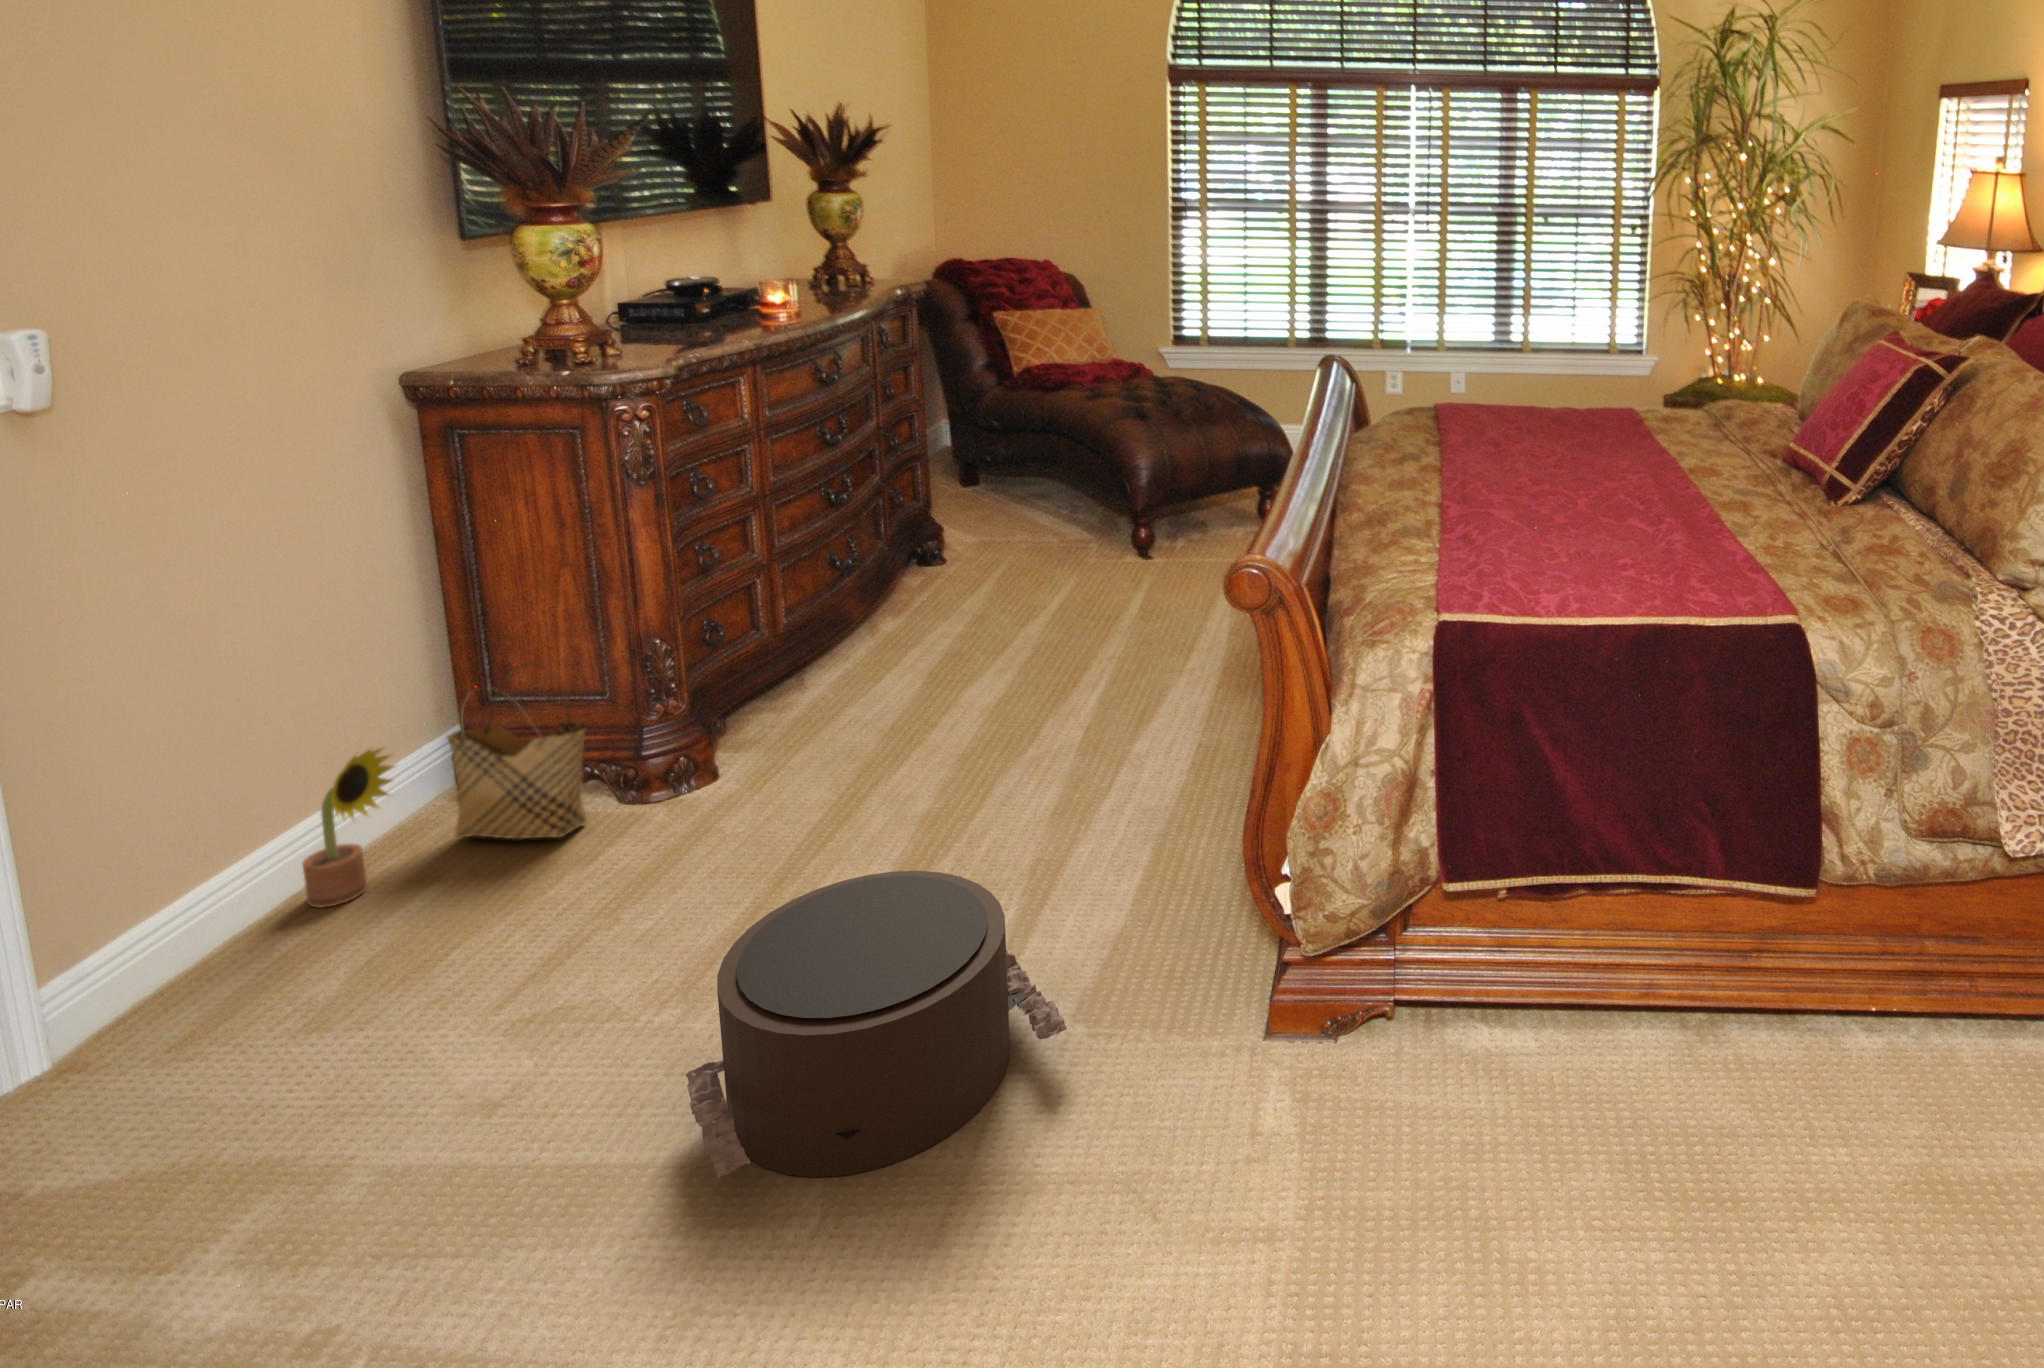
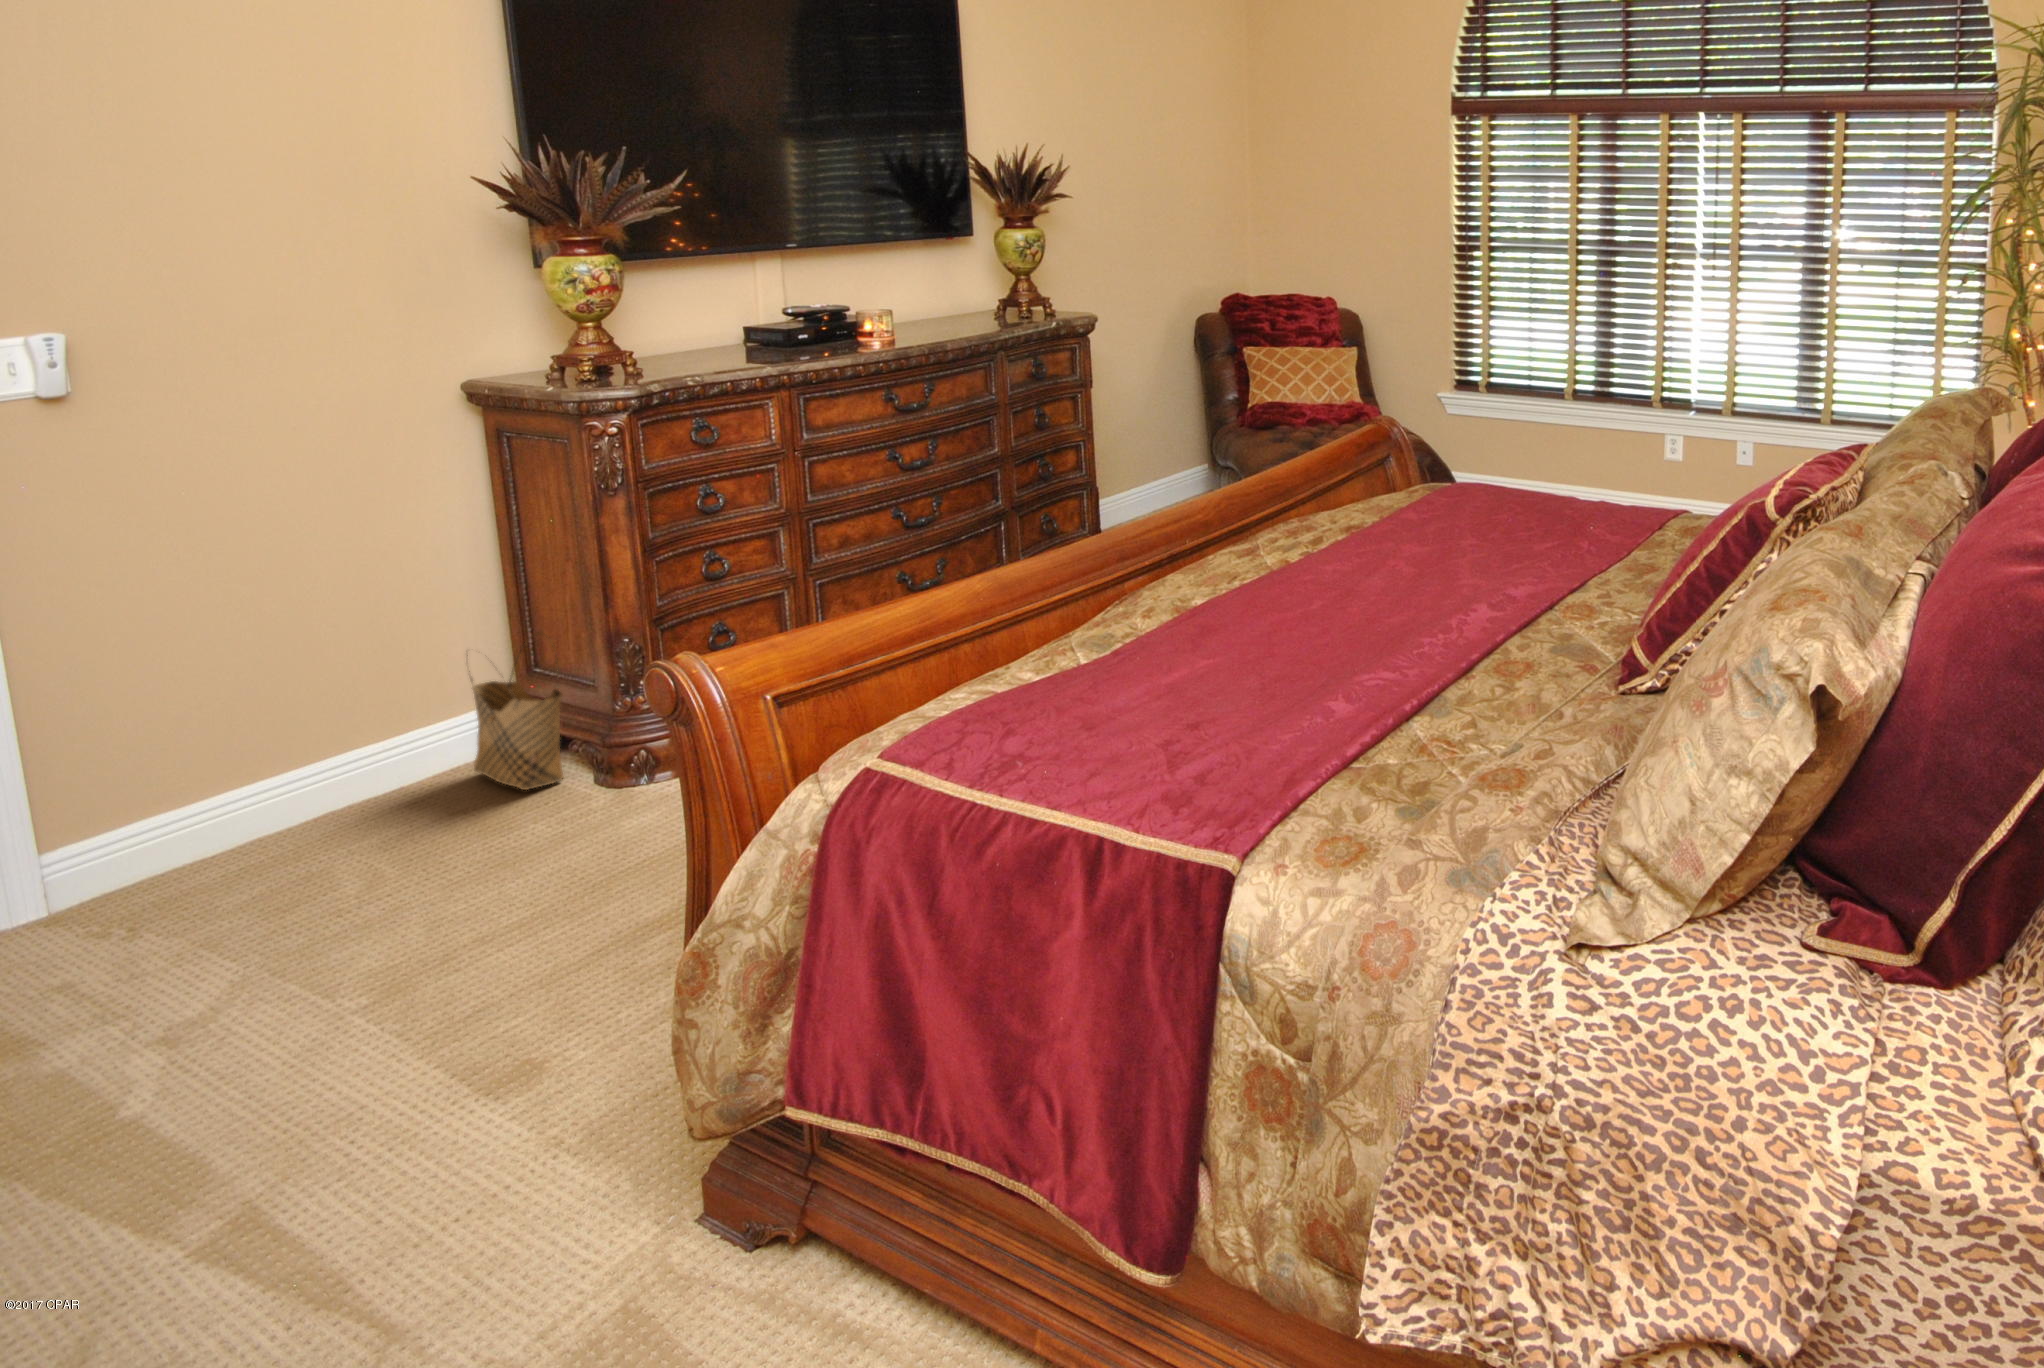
decorative plant: present [302,749,394,908] -> none [327,684,408,810]
pouf: present [686,871,1067,1178] -> none [108,897,578,1203]

